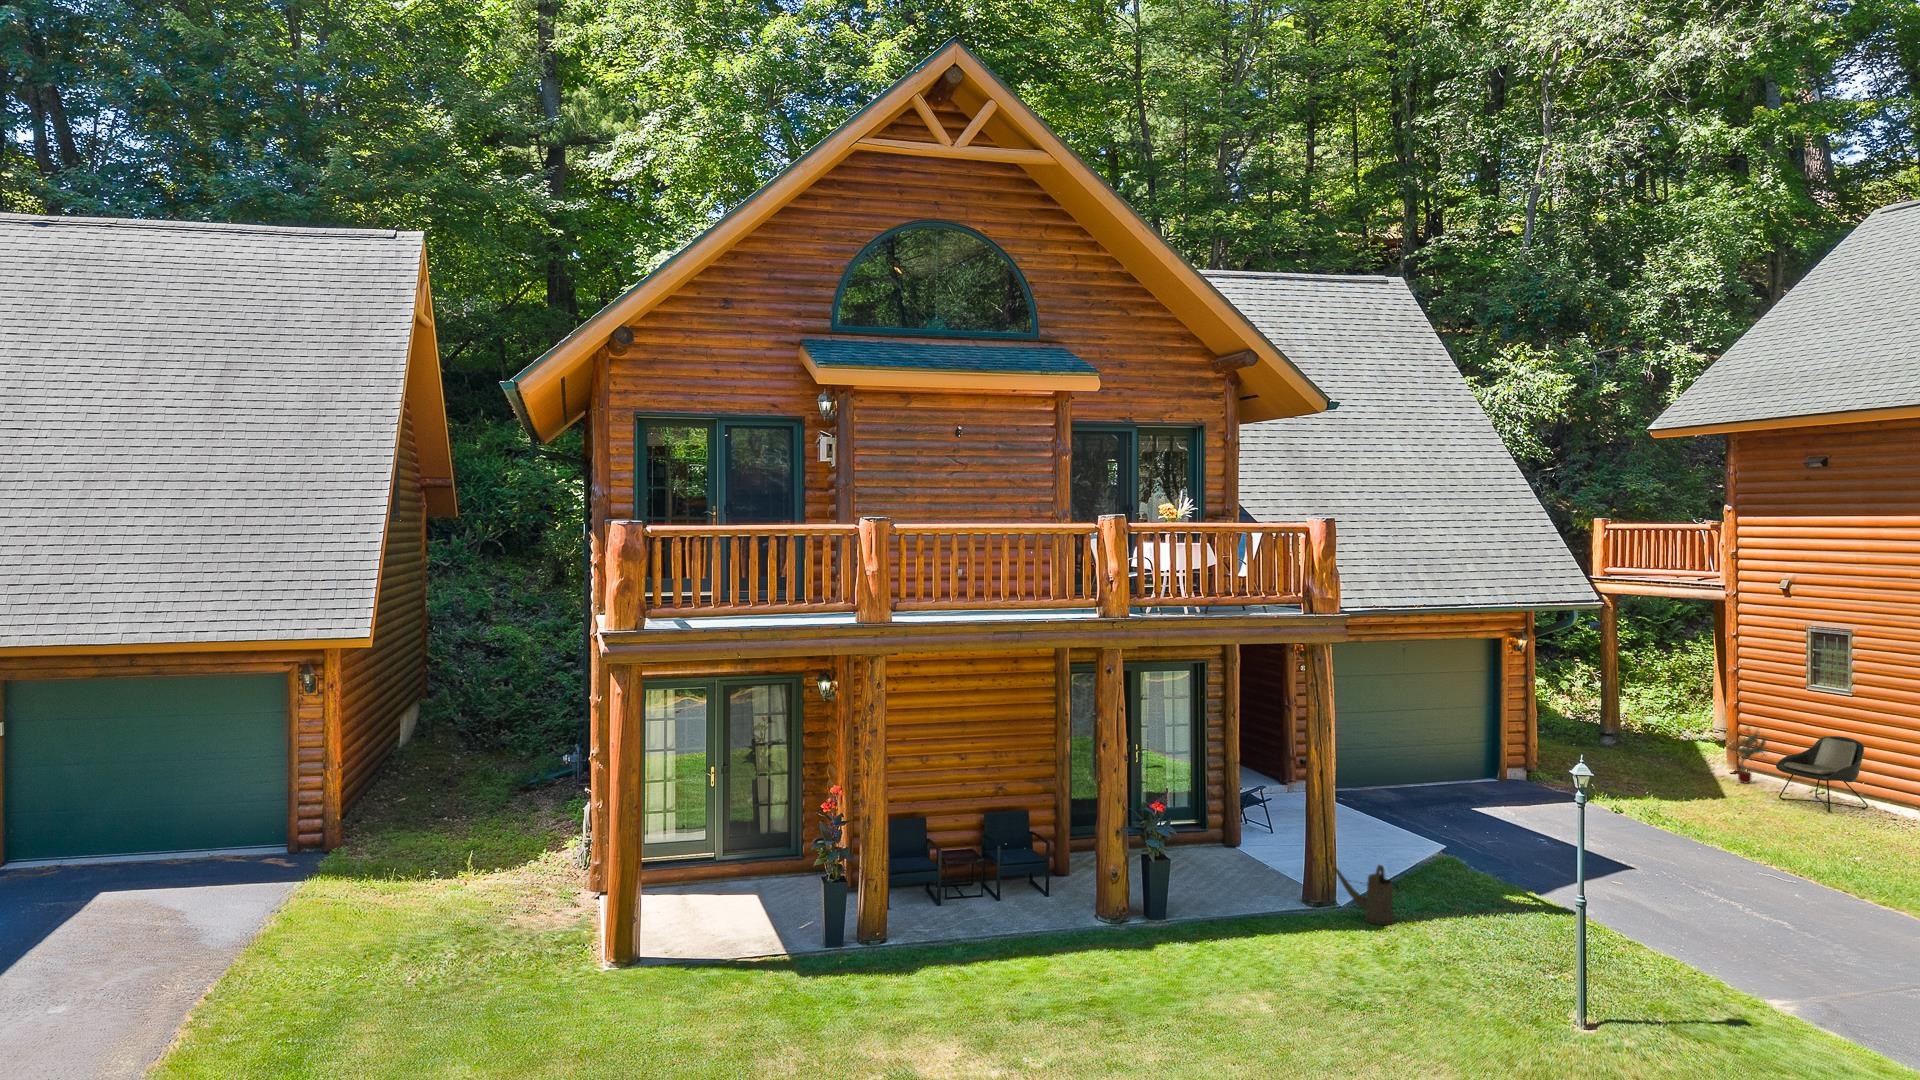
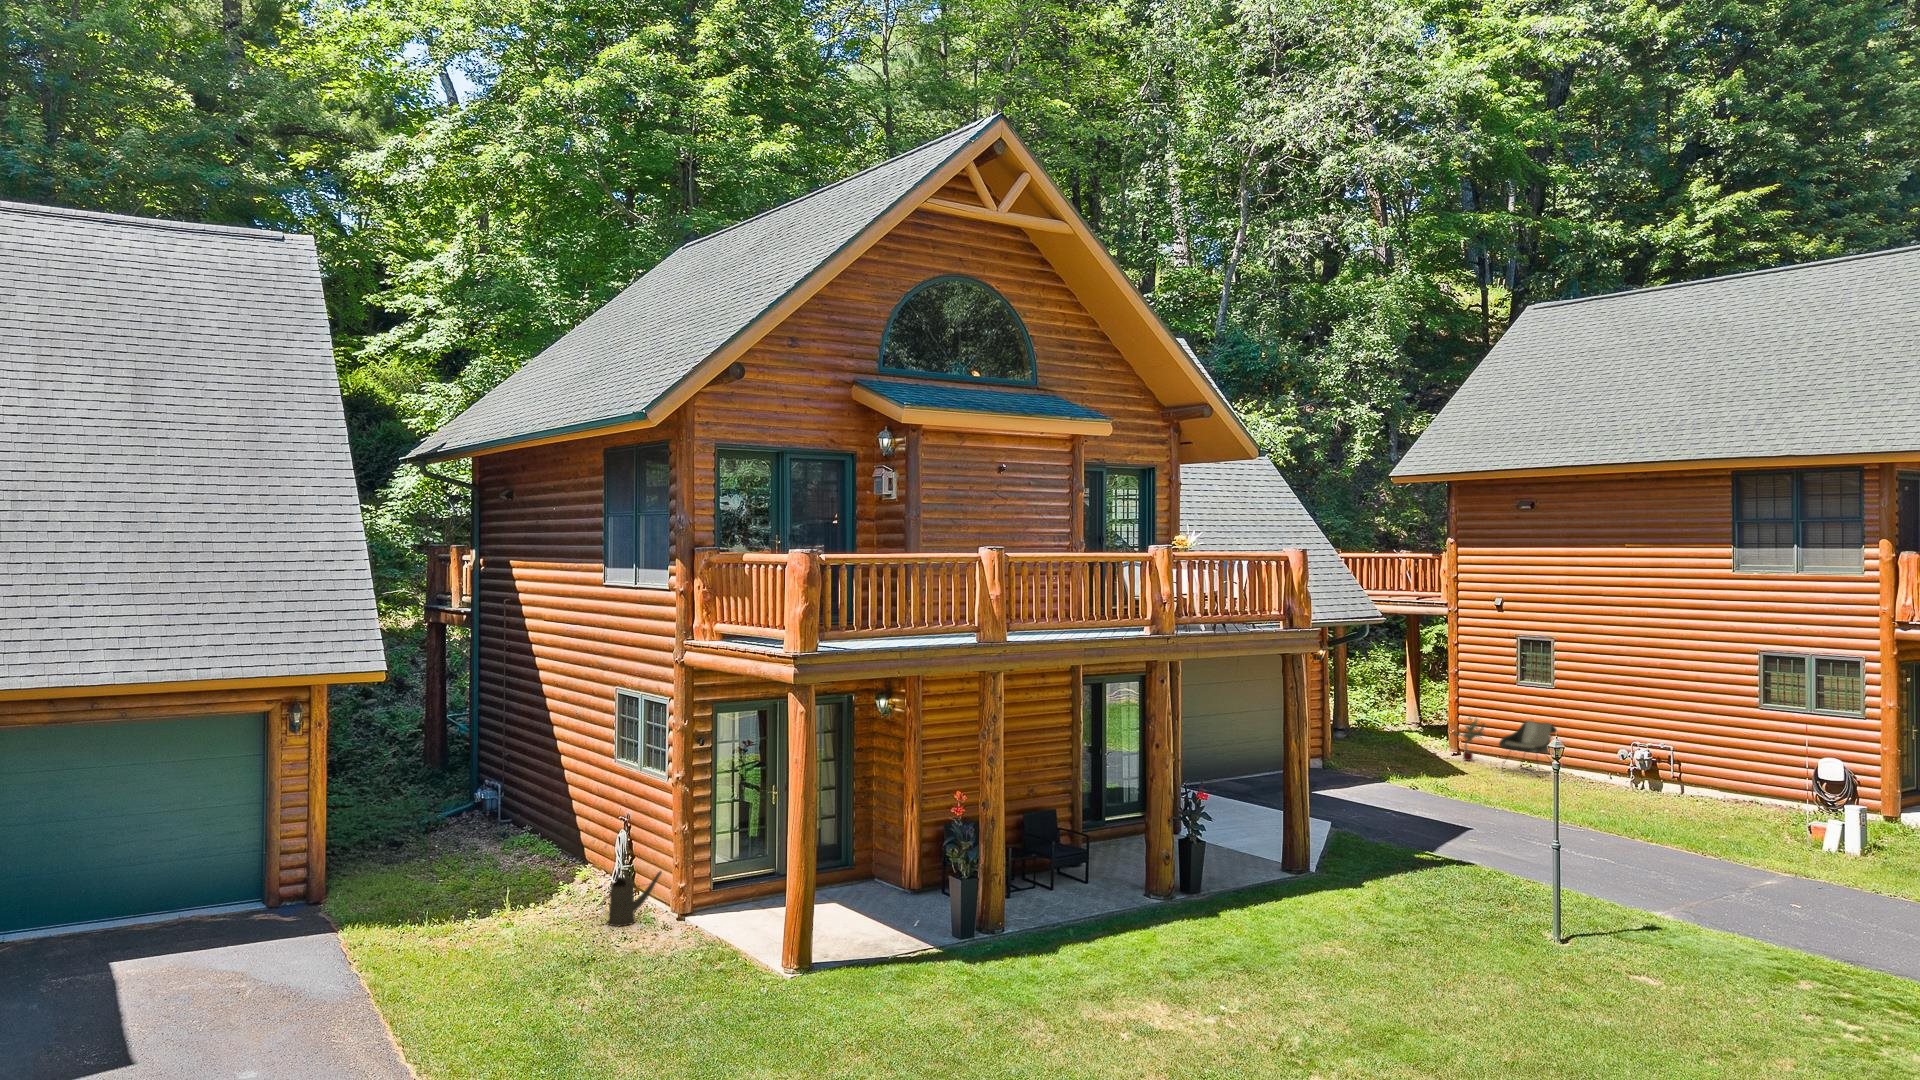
watering can: present [1334,865,1403,925] -> present [601,869,662,926]

